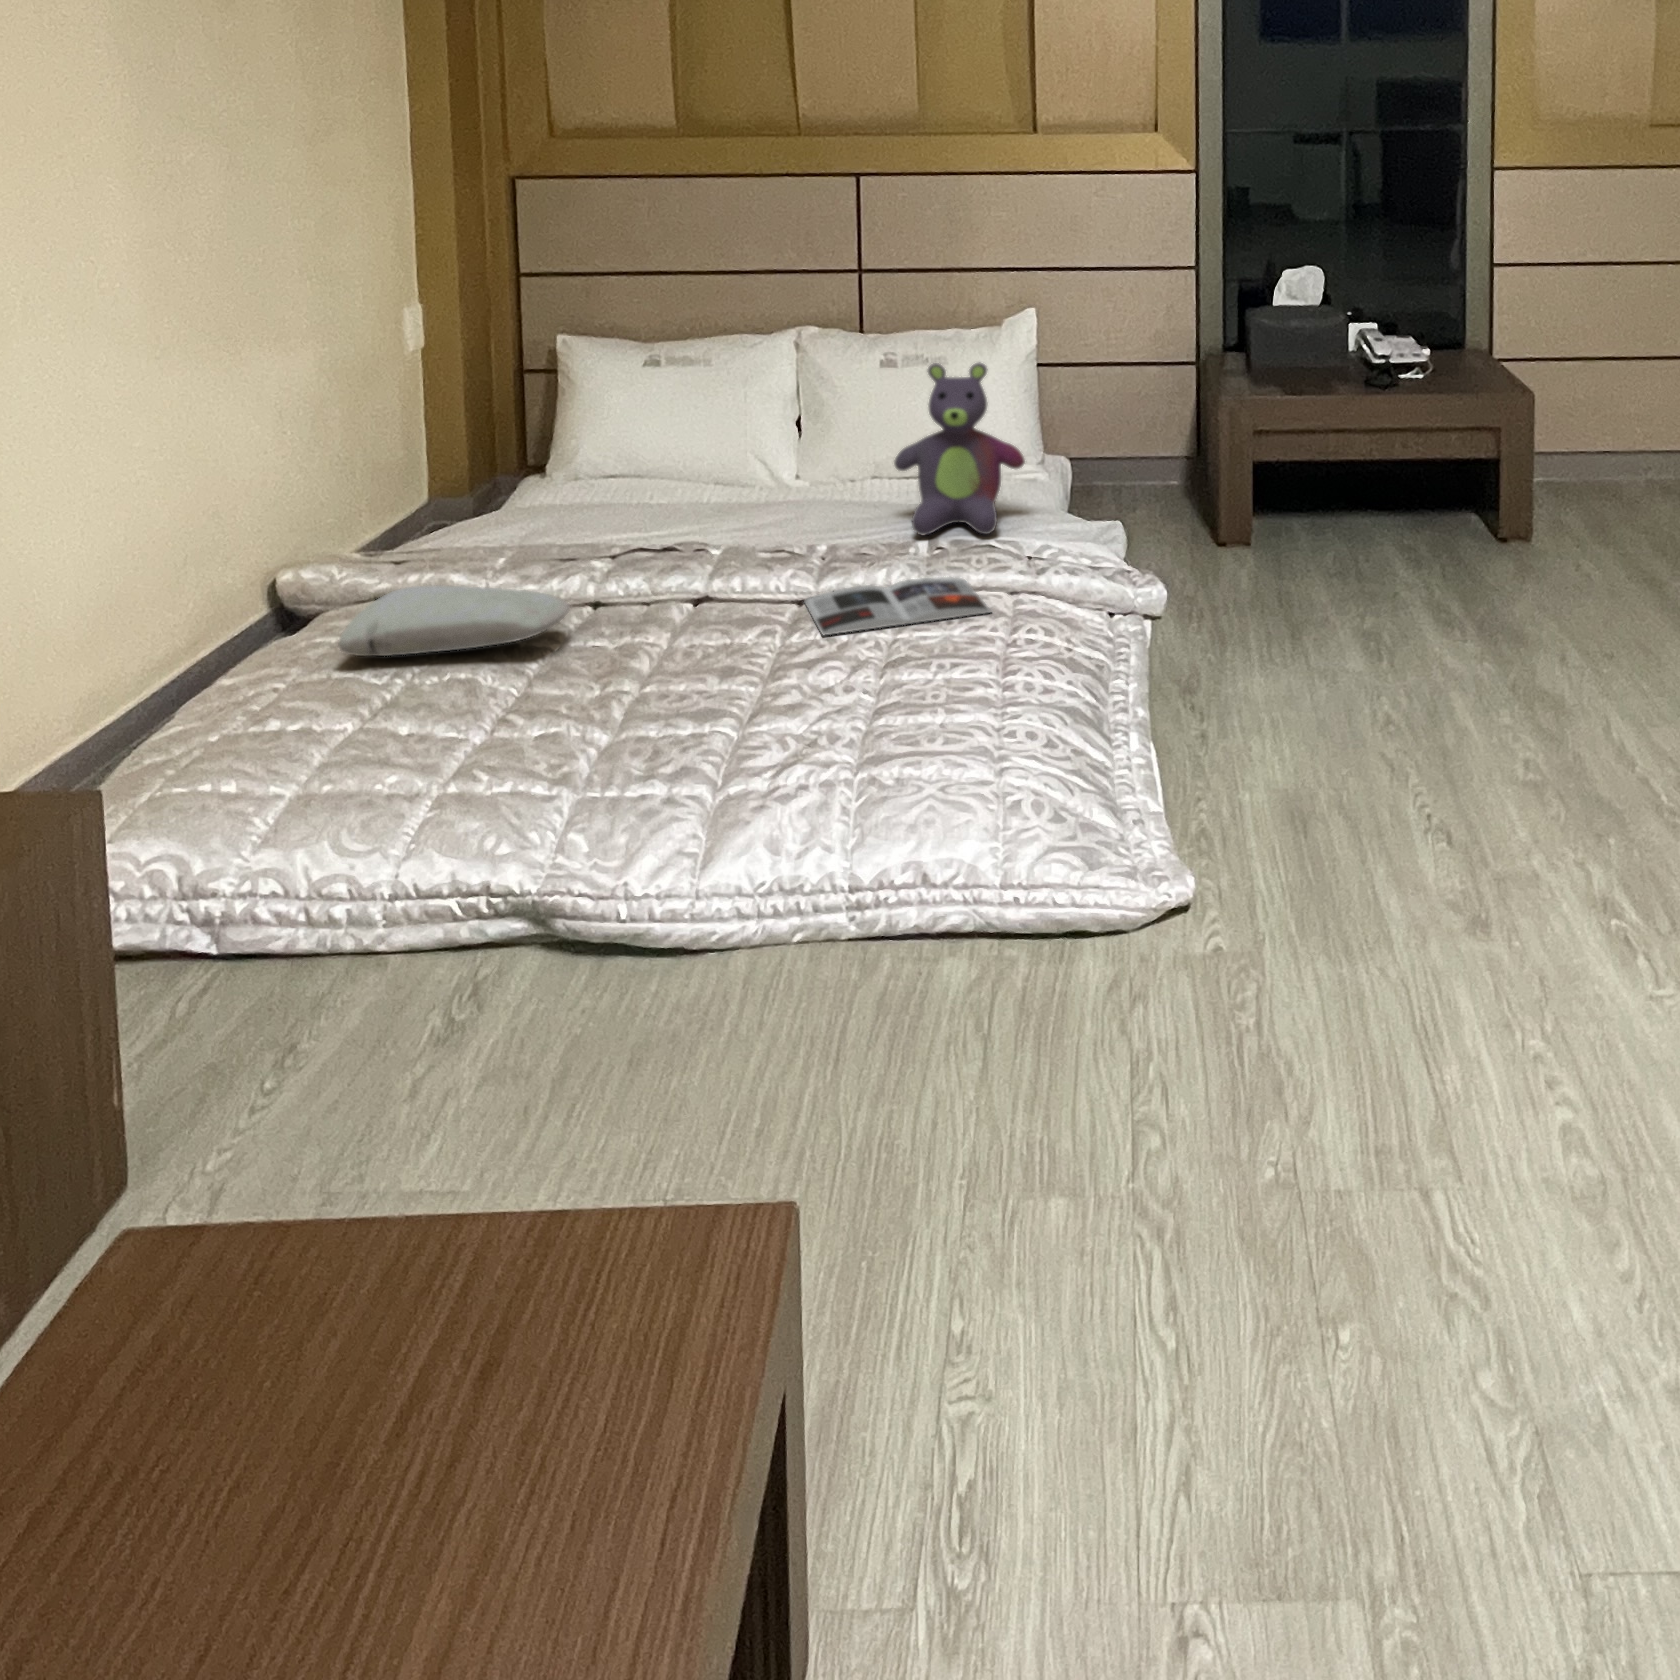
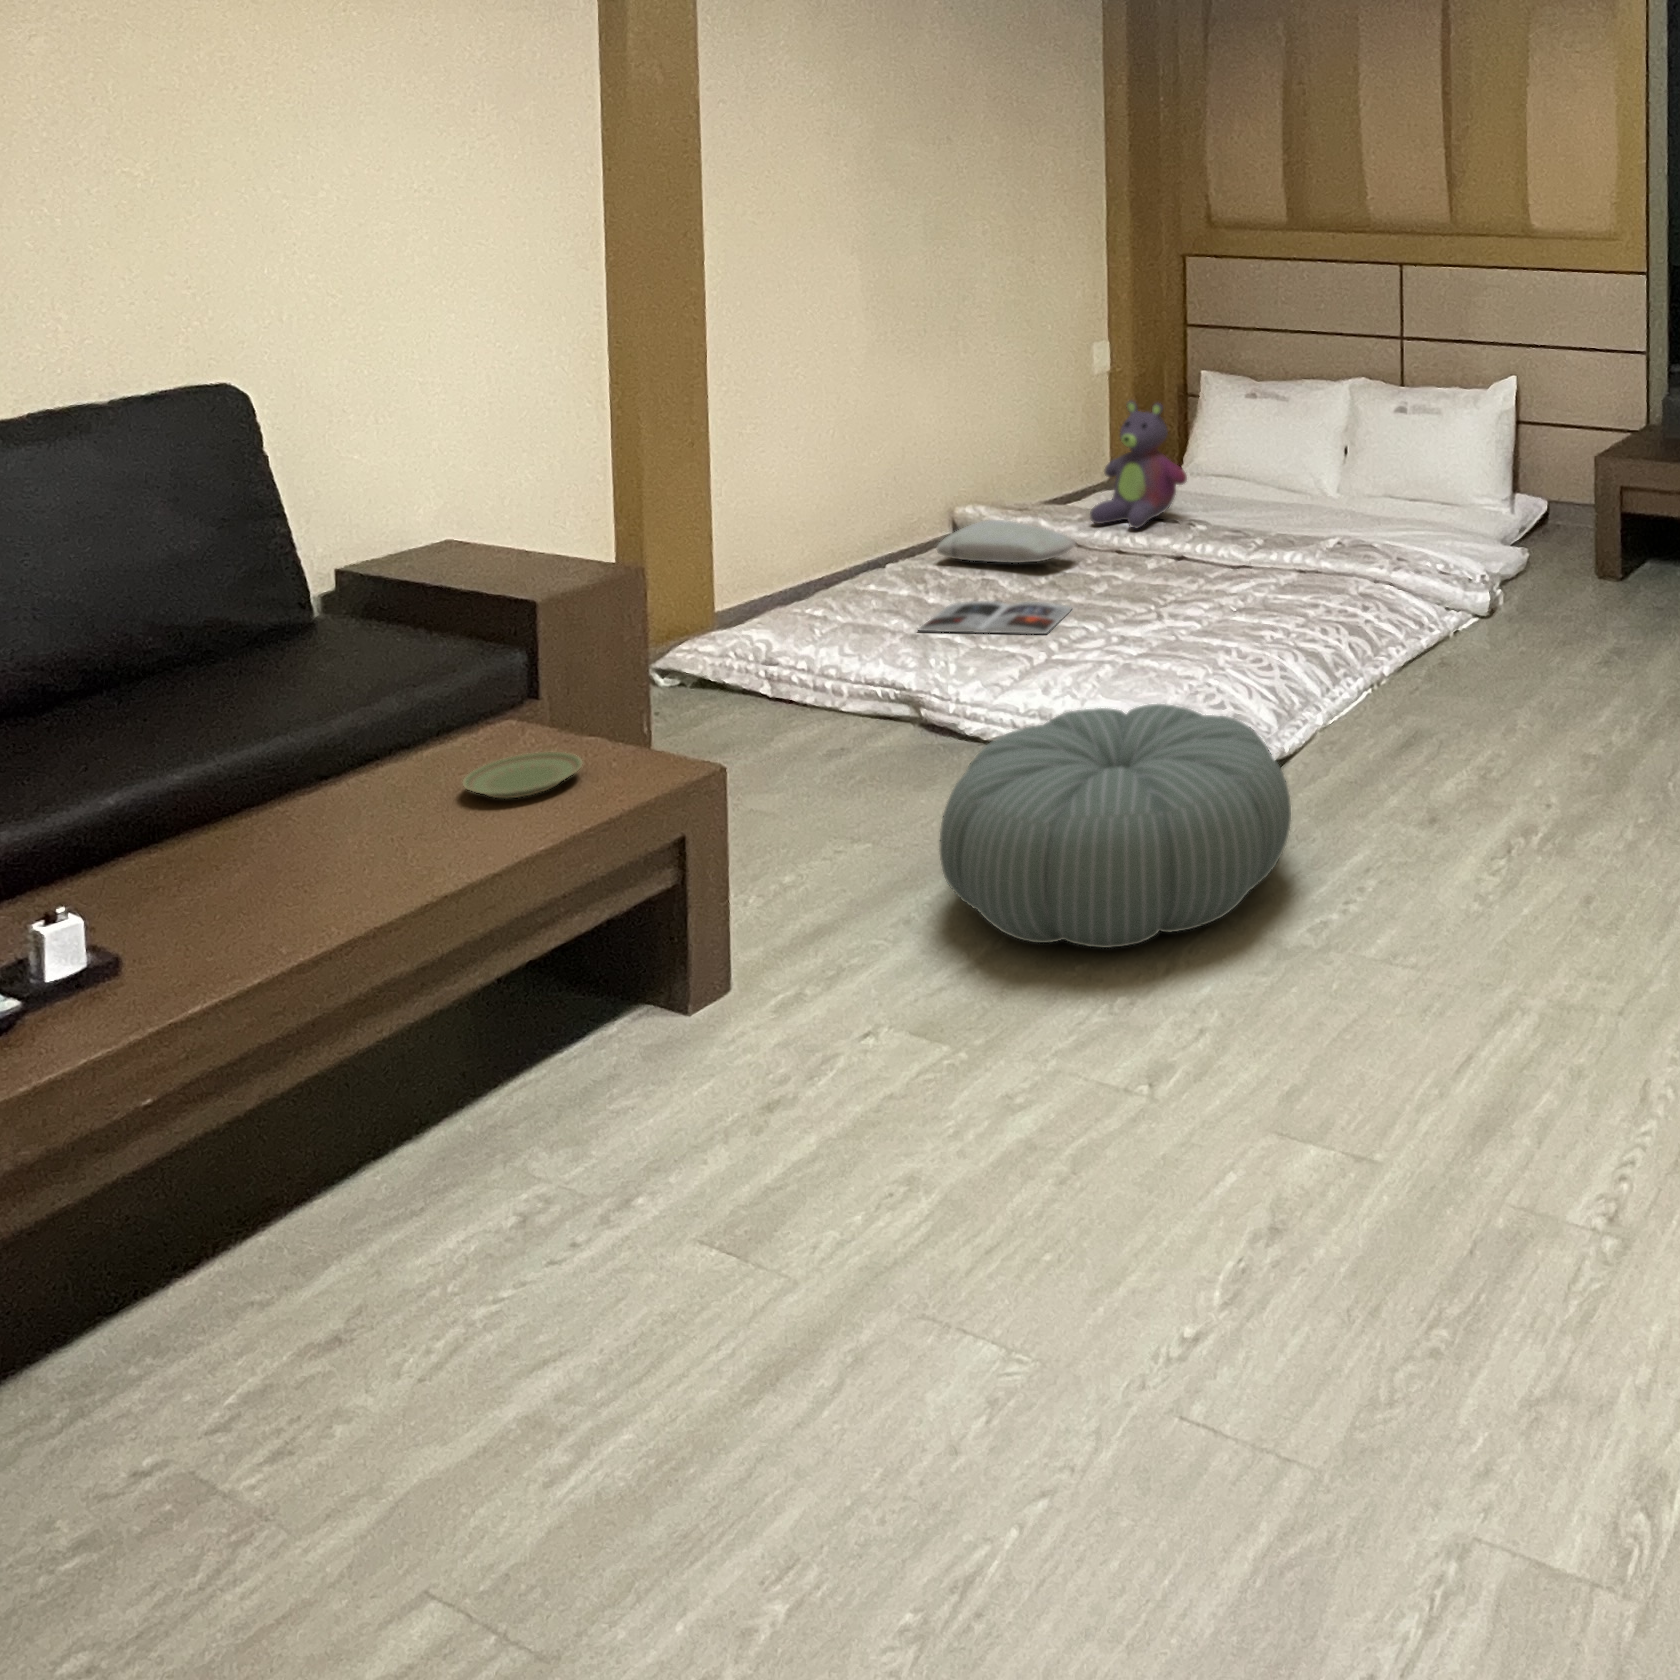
stuffed bear: present [894,362,1025,535] -> present [1090,401,1187,528]
magazine: present [805,577,992,635] -> present [917,601,1072,634]
pouf: none [934,840,1515,1328] -> present [940,704,1291,948]
plate: none [240,1274,517,1474] -> present [463,752,582,799]

